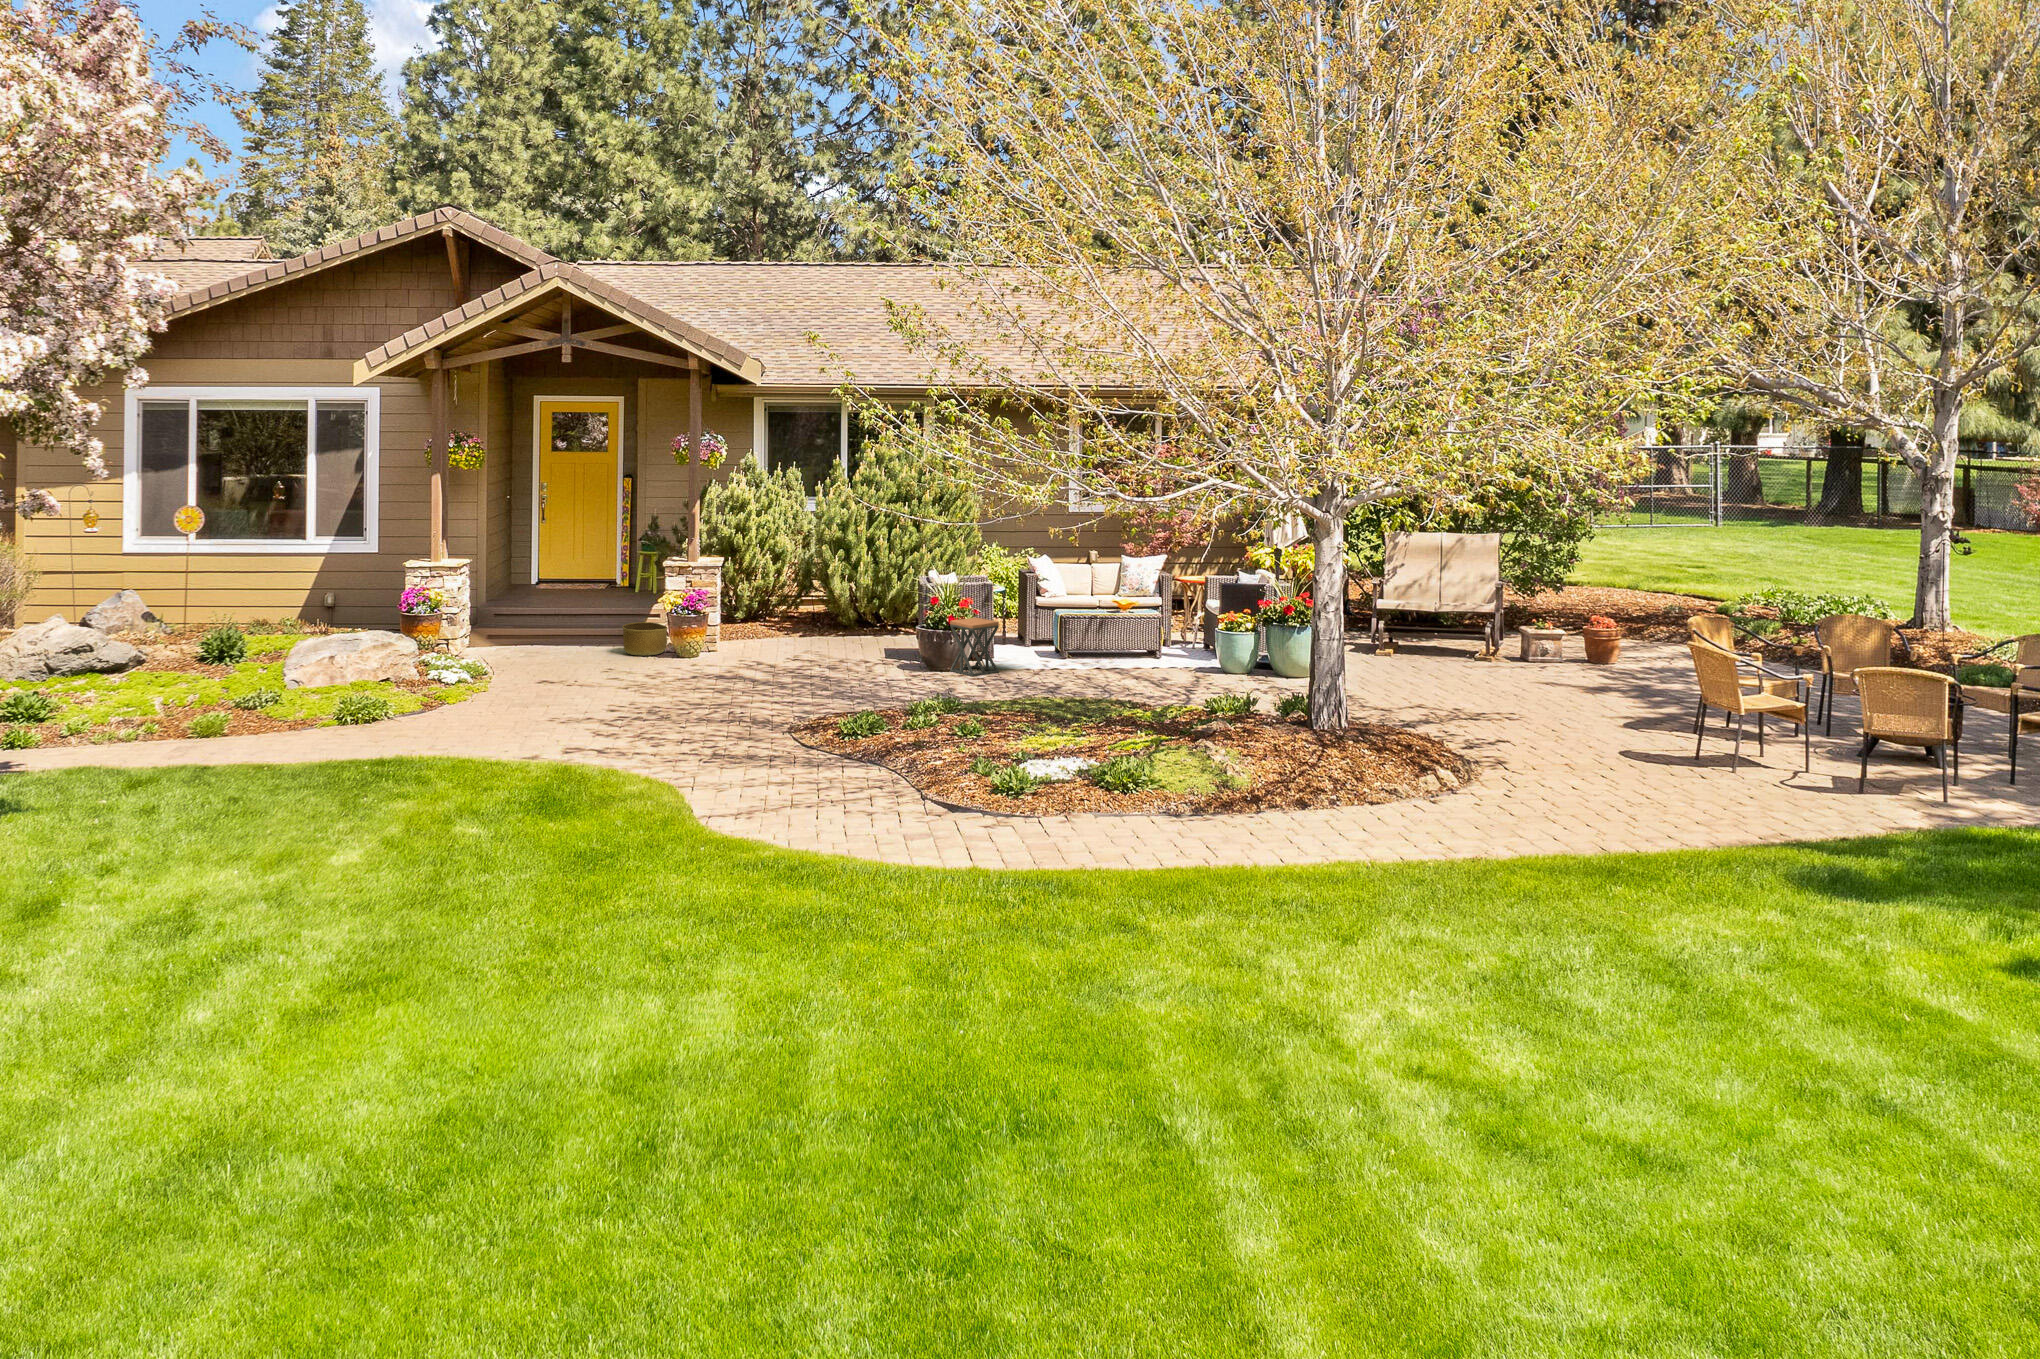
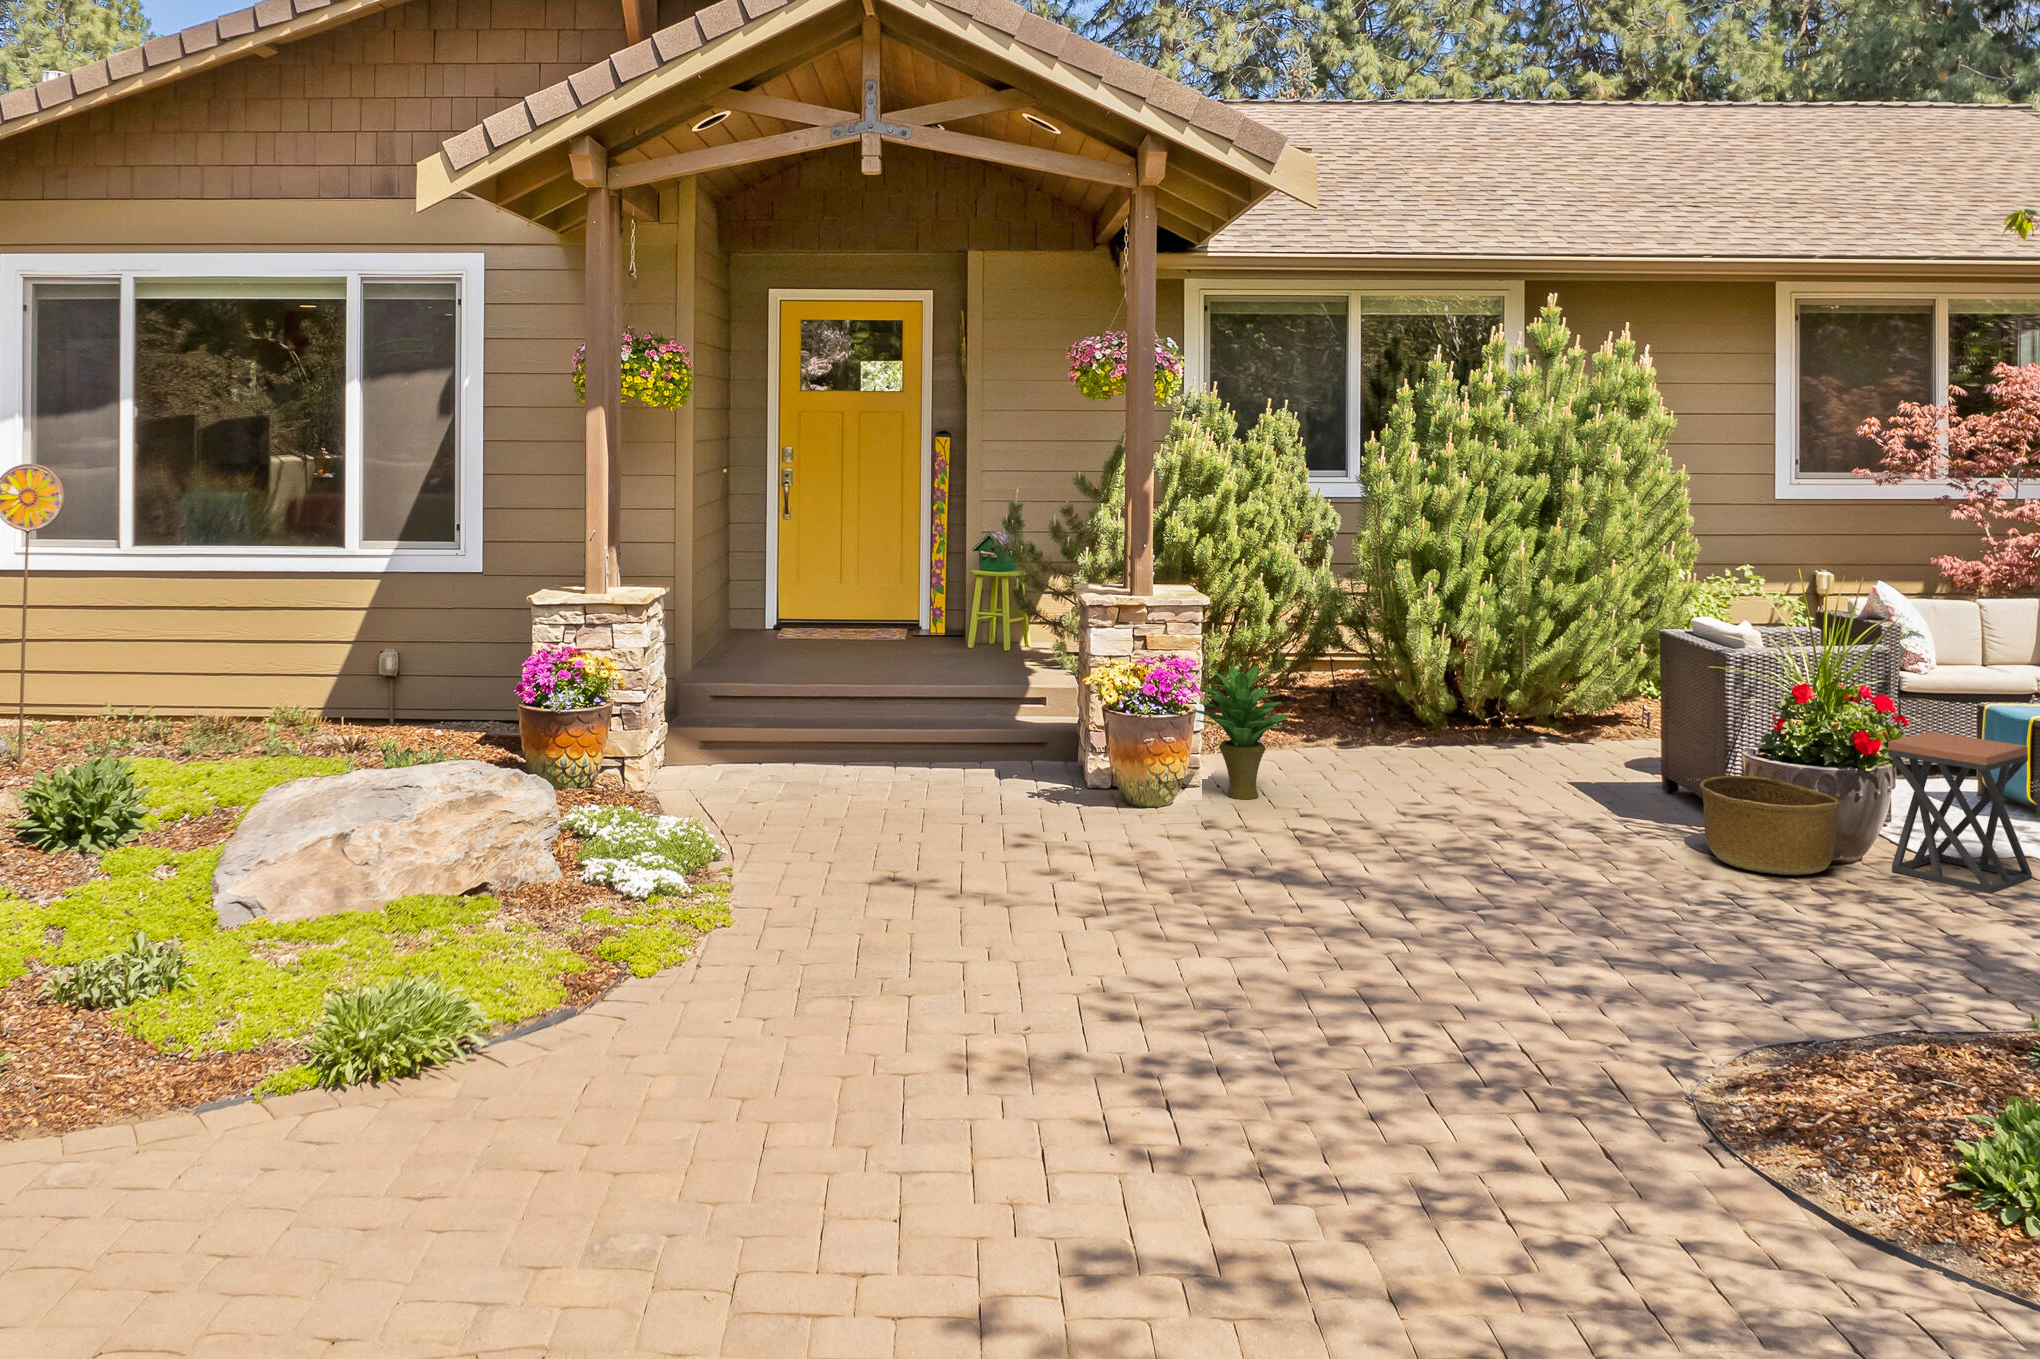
potted plant: none [707,595,750,653] -> present [1192,666,1290,799]
basket: present [622,622,667,656] -> present [1700,776,1839,875]

